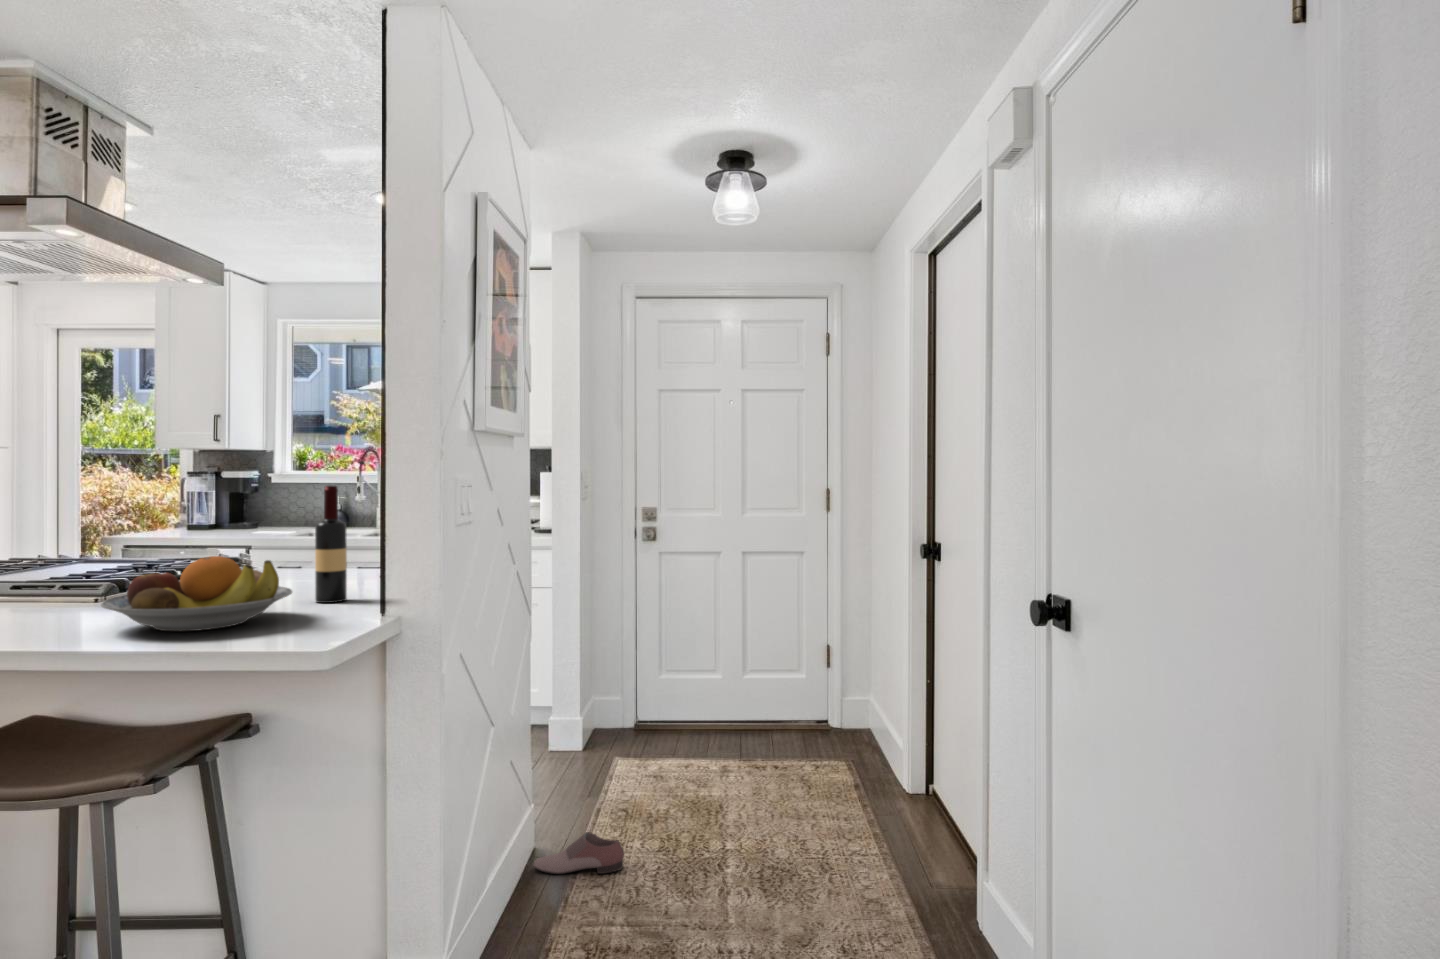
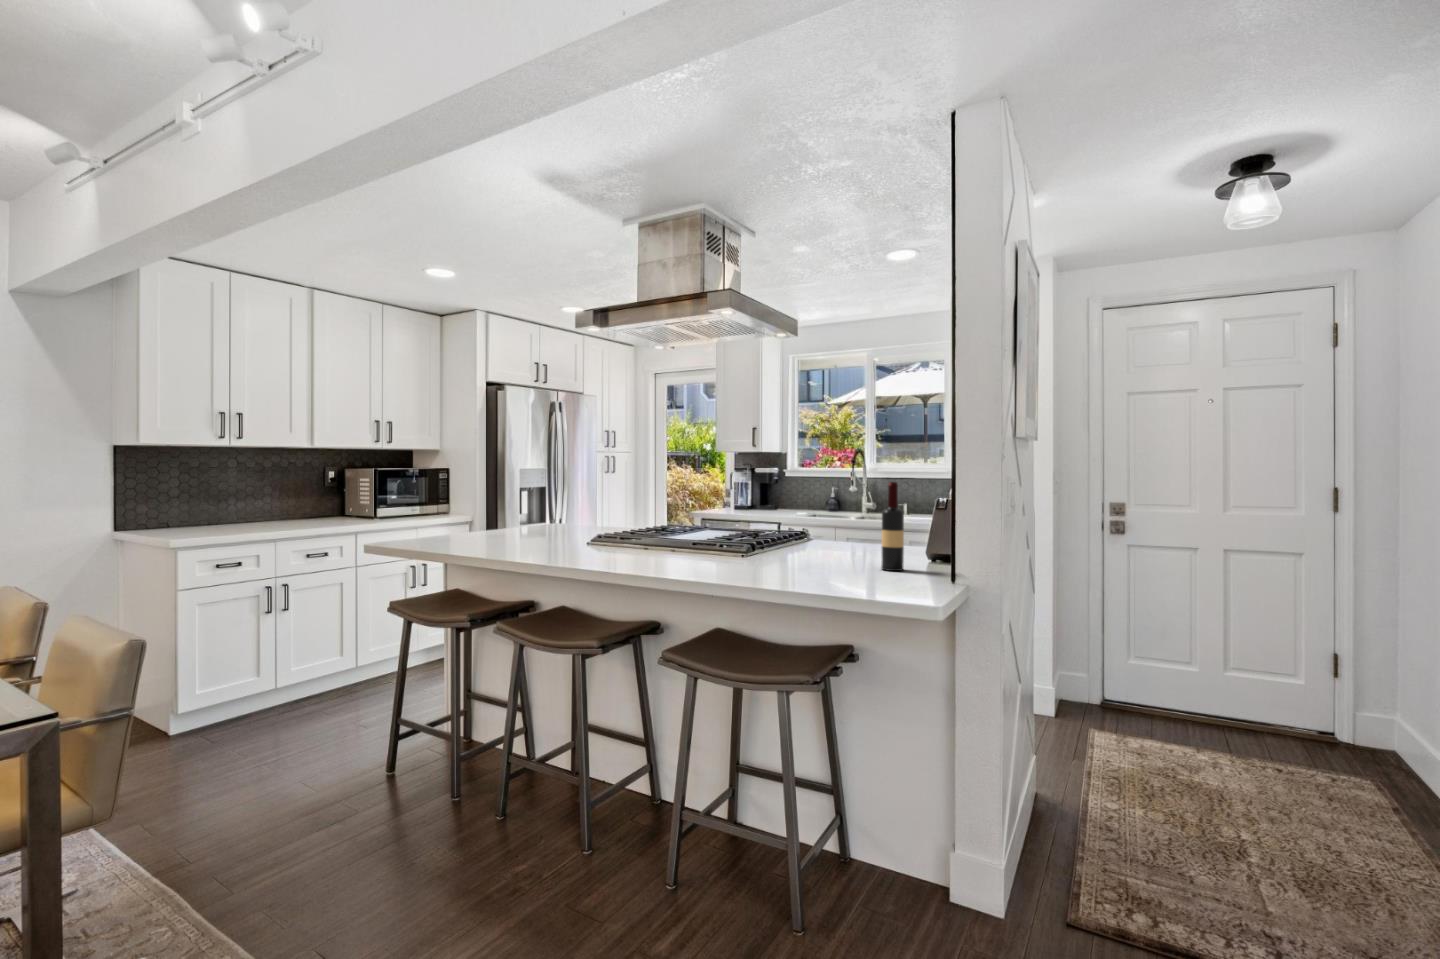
fruit bowl: present [101,556,292,631] -> none [767,533,882,584]
shoe: present [534,832,624,874] -> none [1042,790,1132,831]

